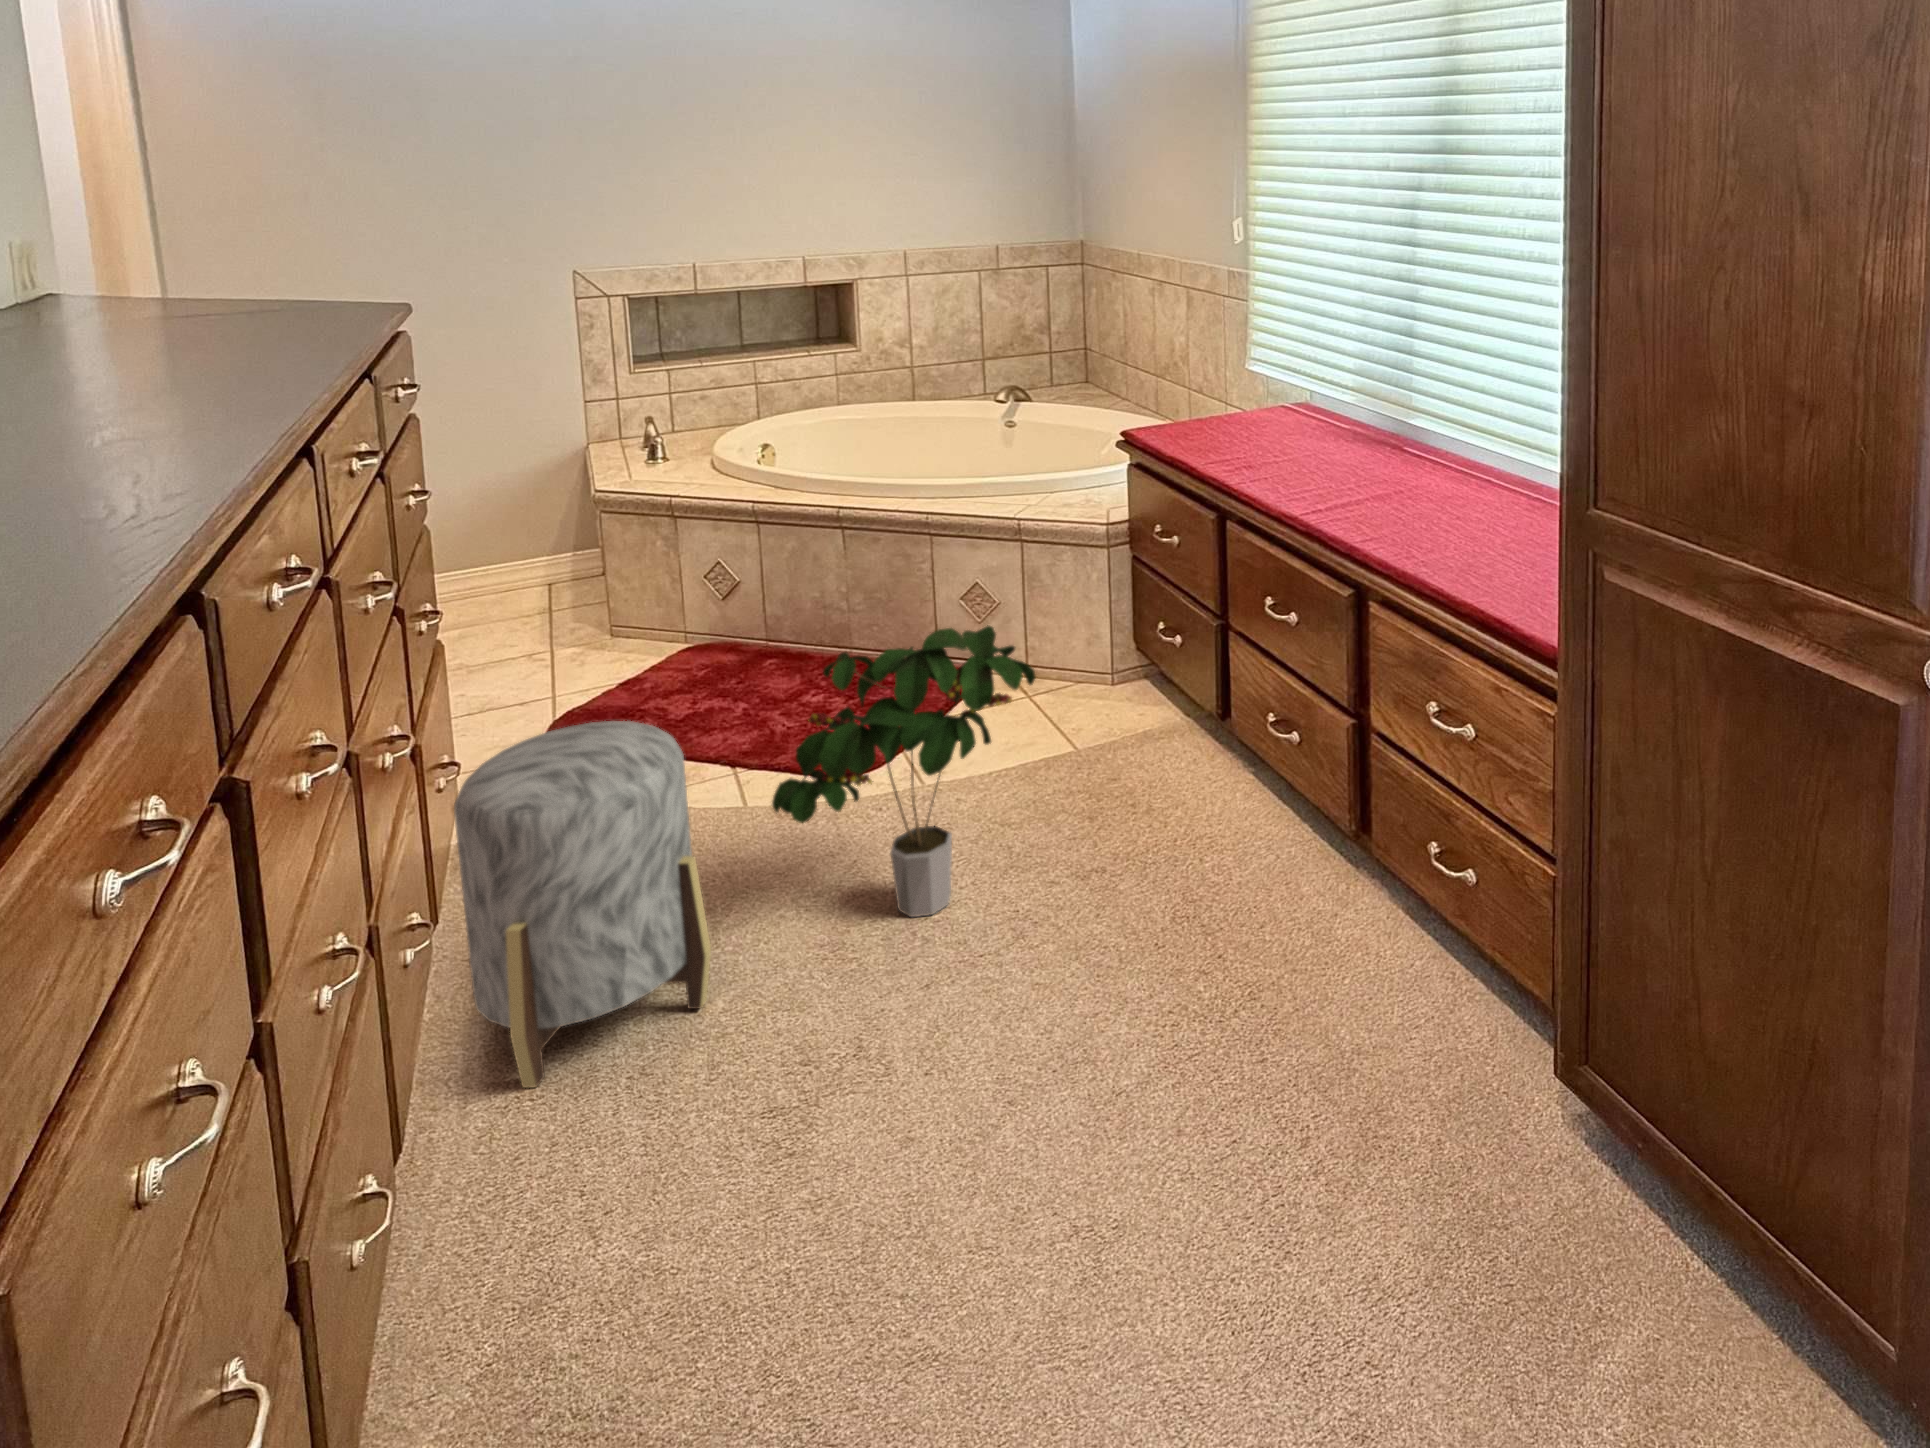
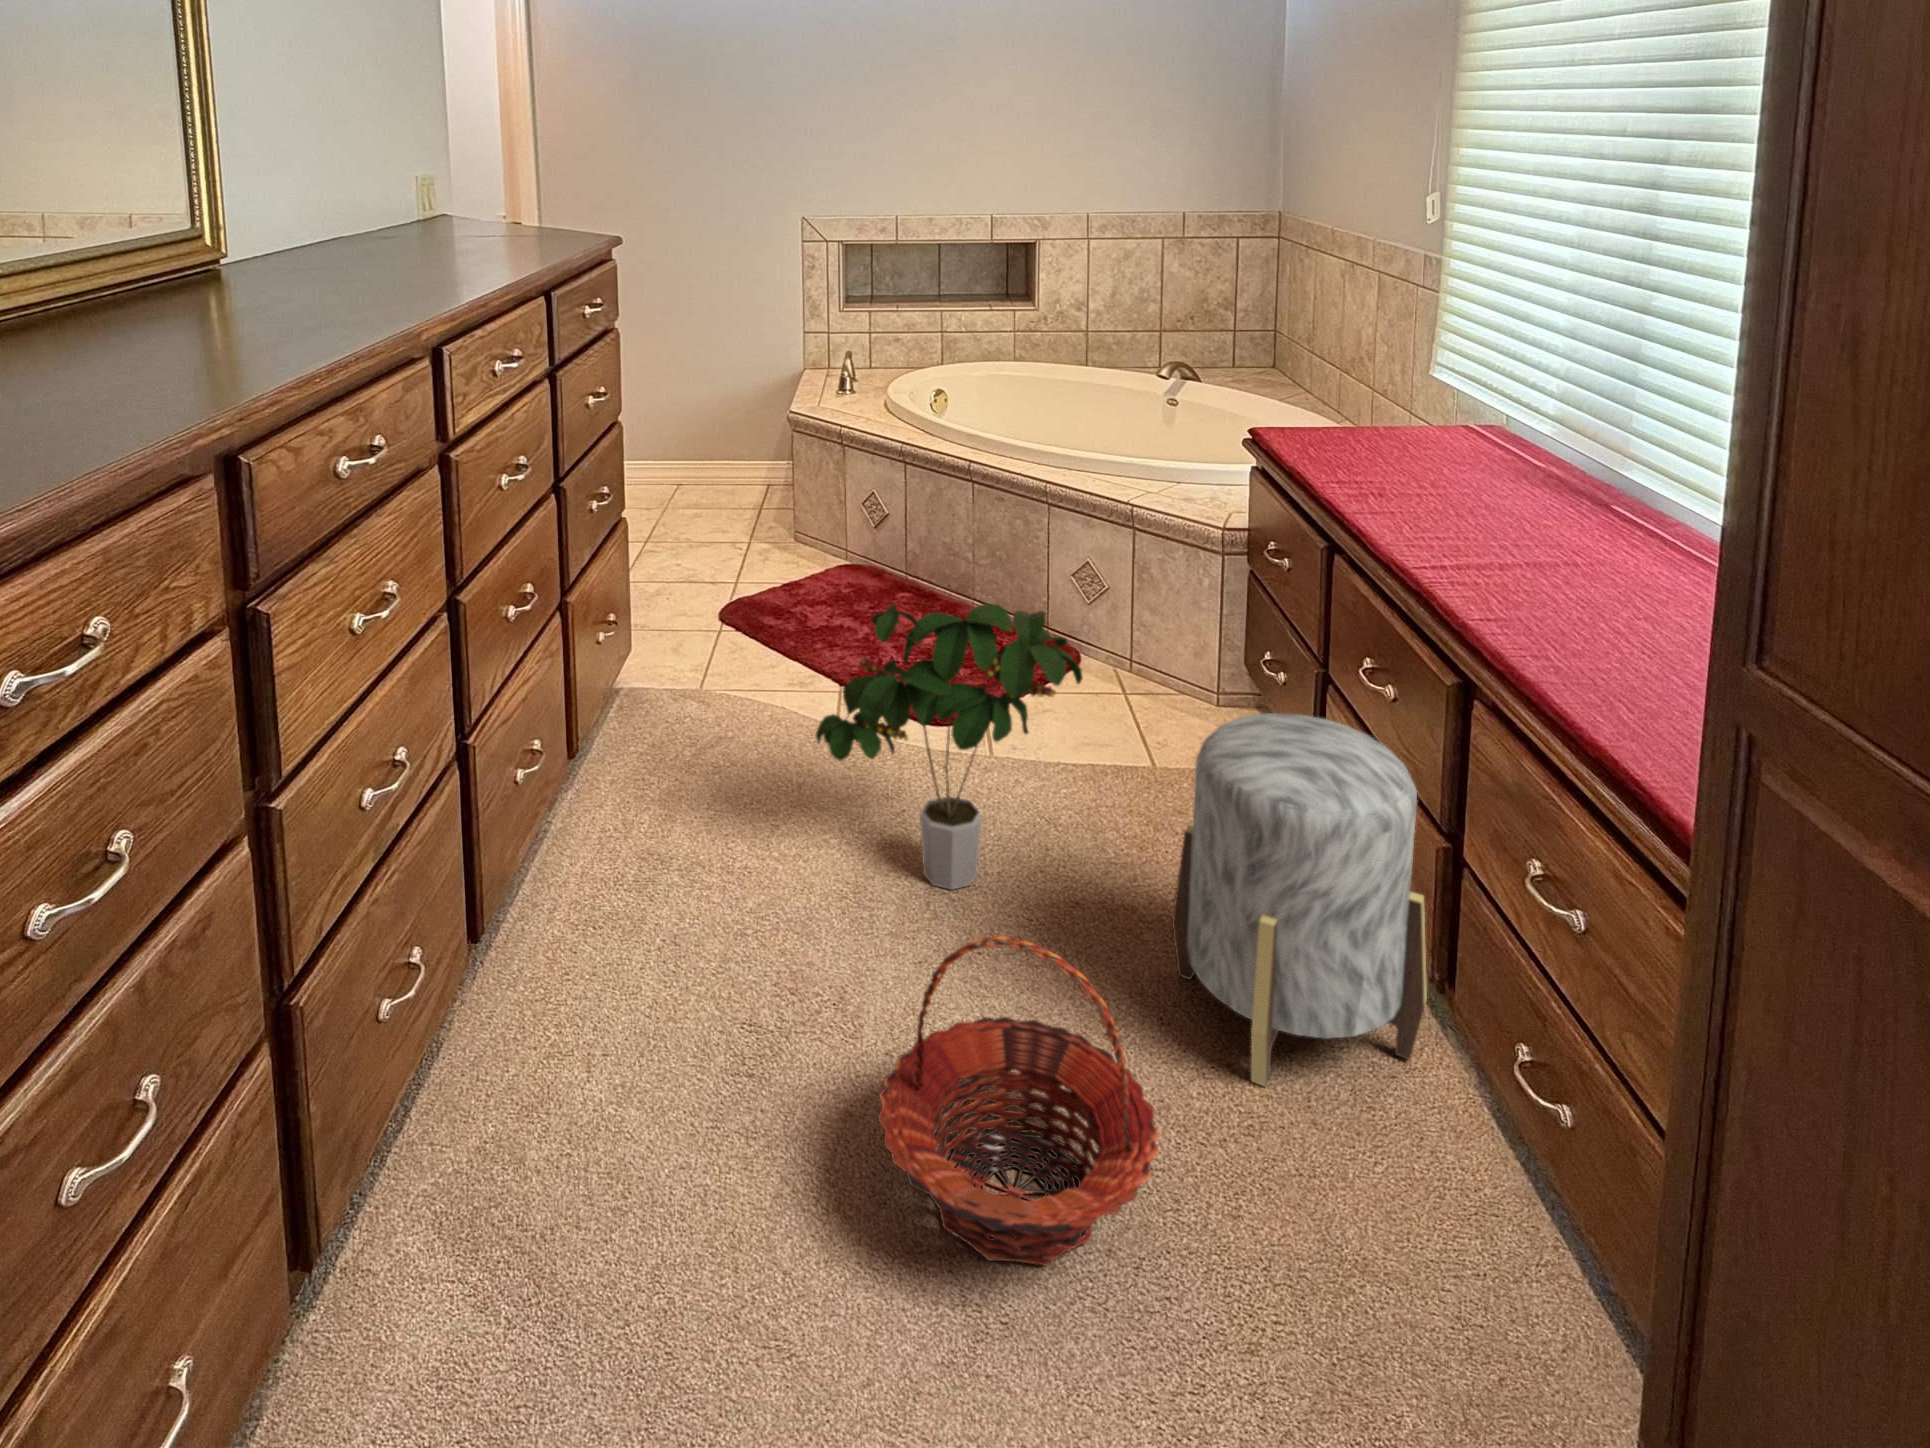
stool: present [454,721,711,1088] -> present [1172,713,1427,1087]
basket: none [953,899,1209,1192] -> present [878,936,1159,1265]

